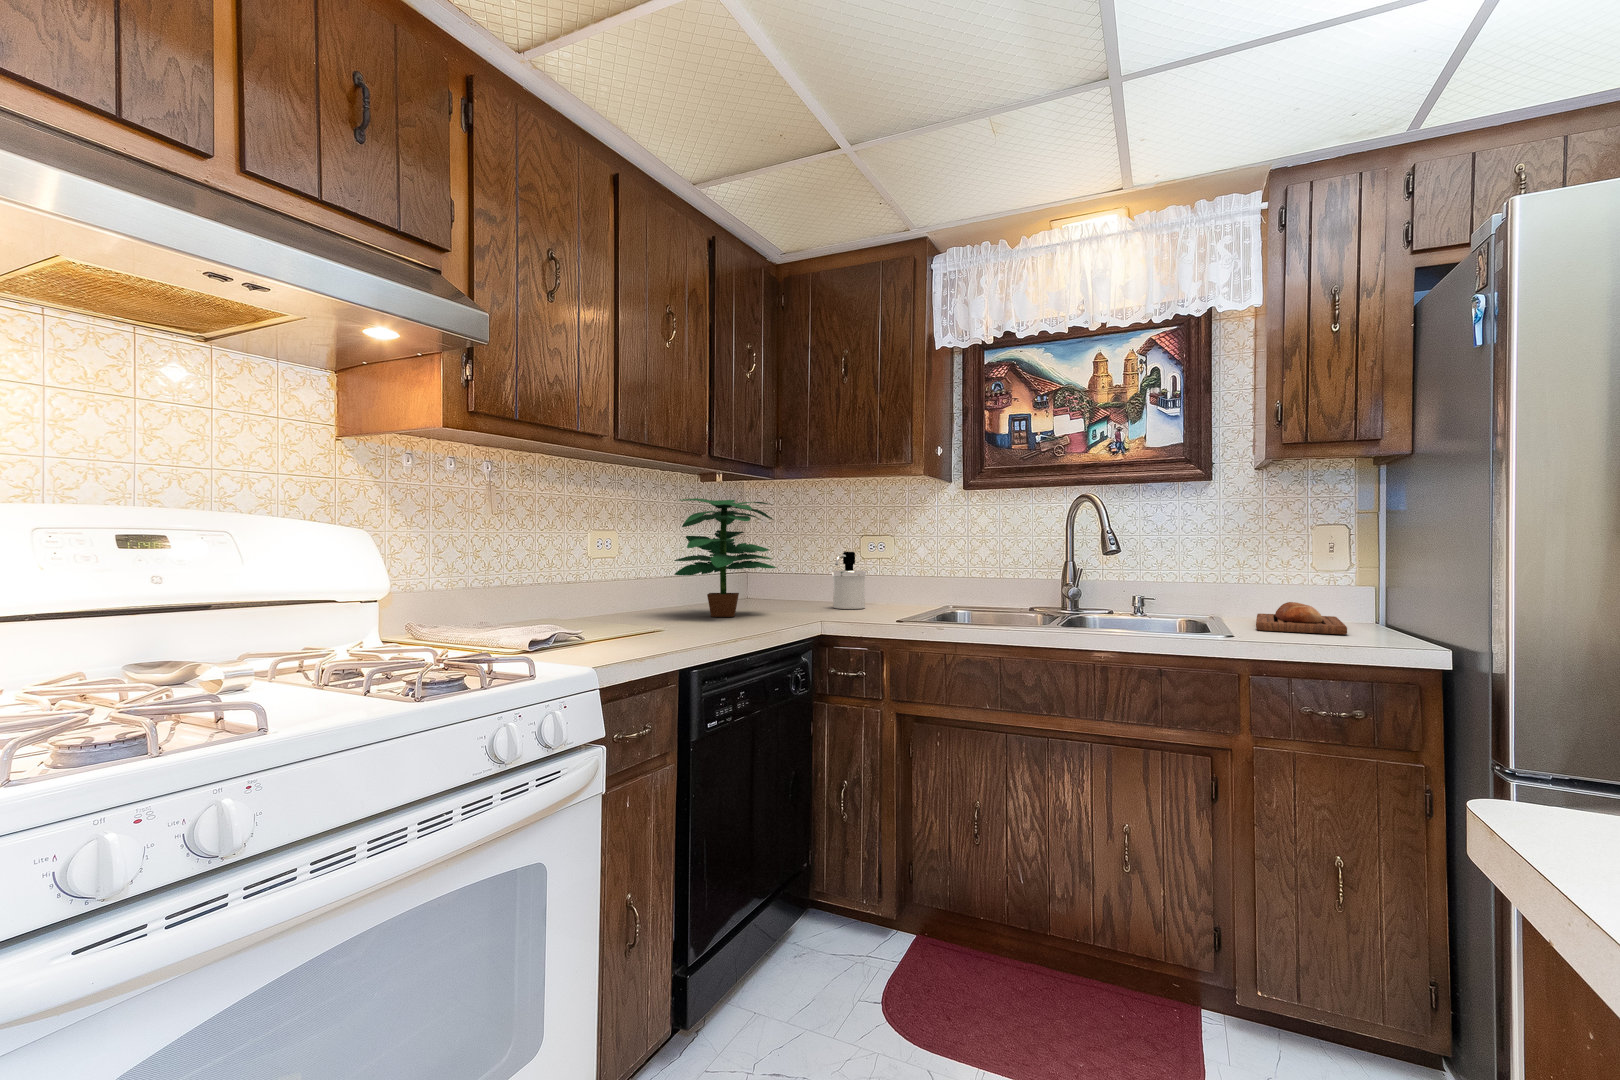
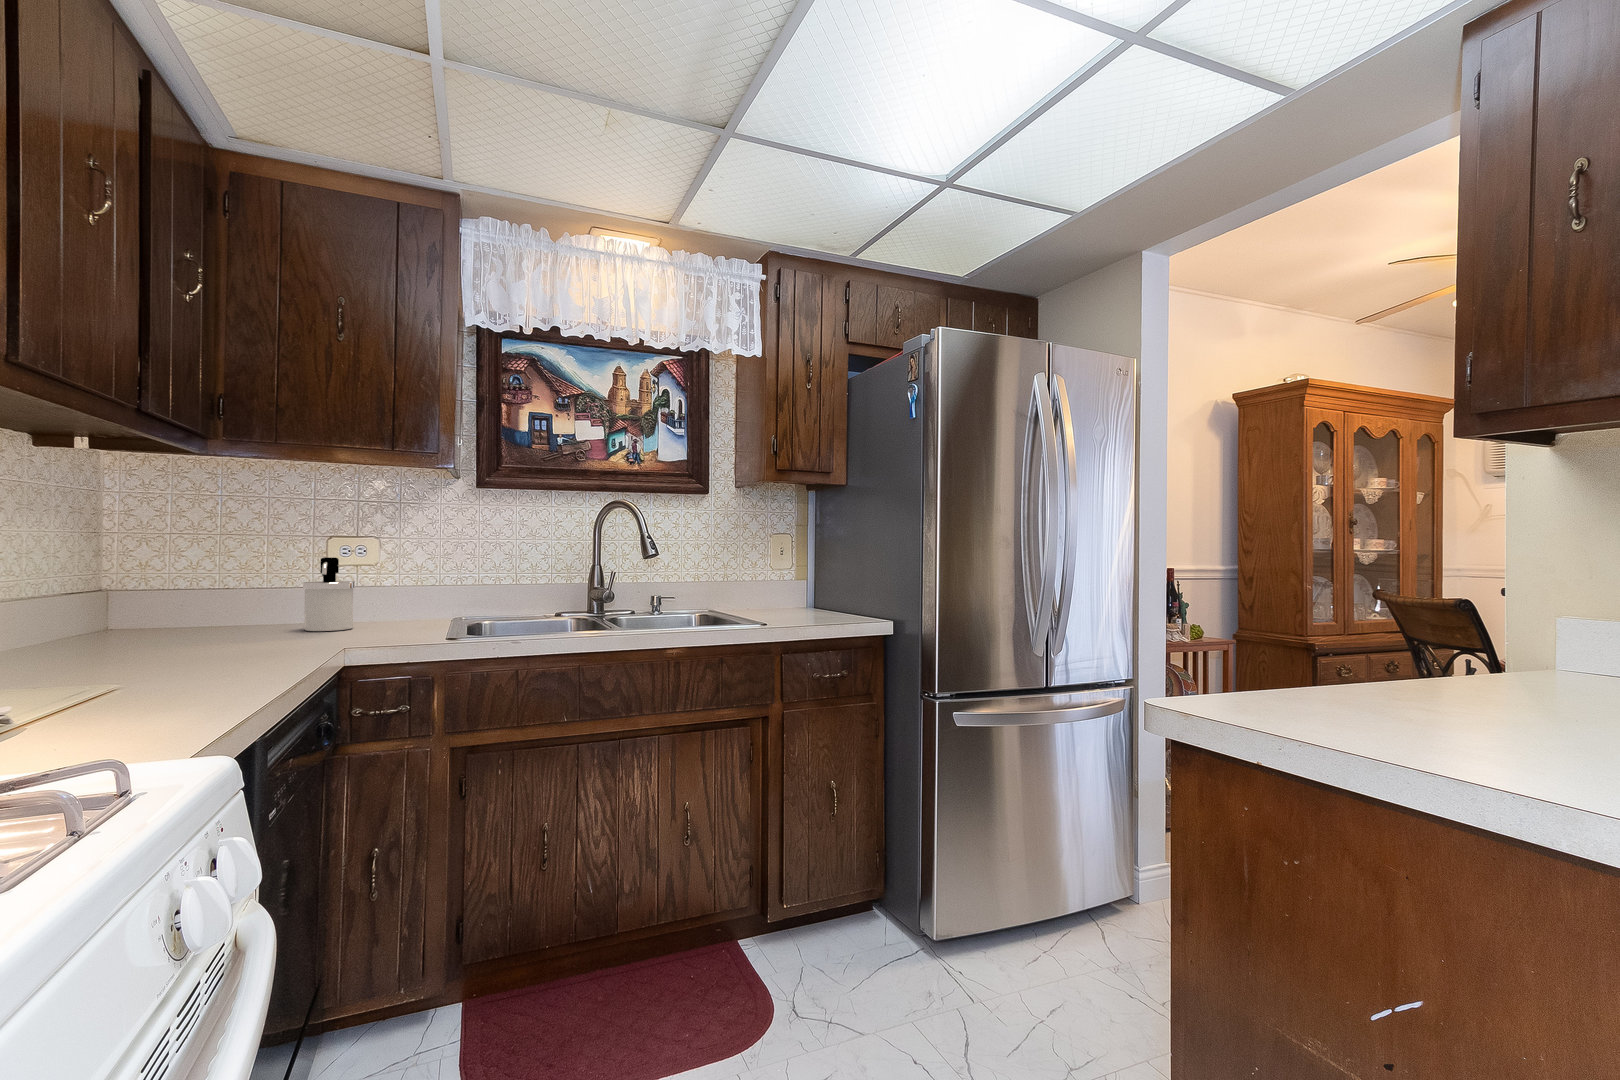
potted plant: present [674,498,776,617] -> none [55,479,254,661]
bread loaf: present [1256,602,1347,634] -> none [736,595,816,619]

